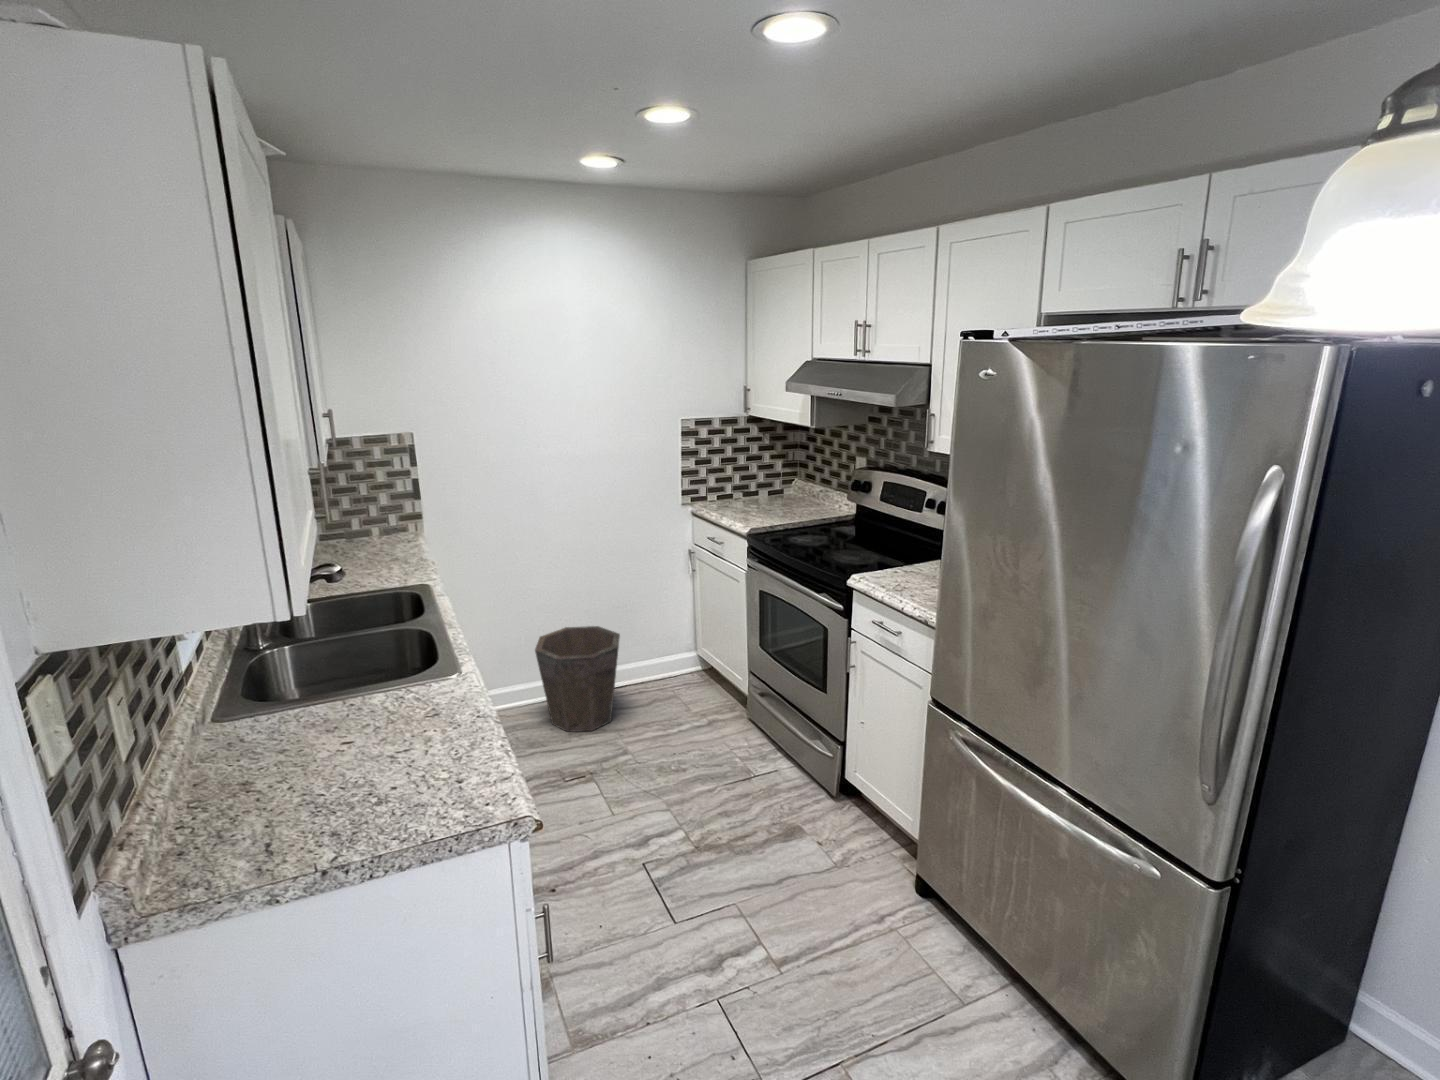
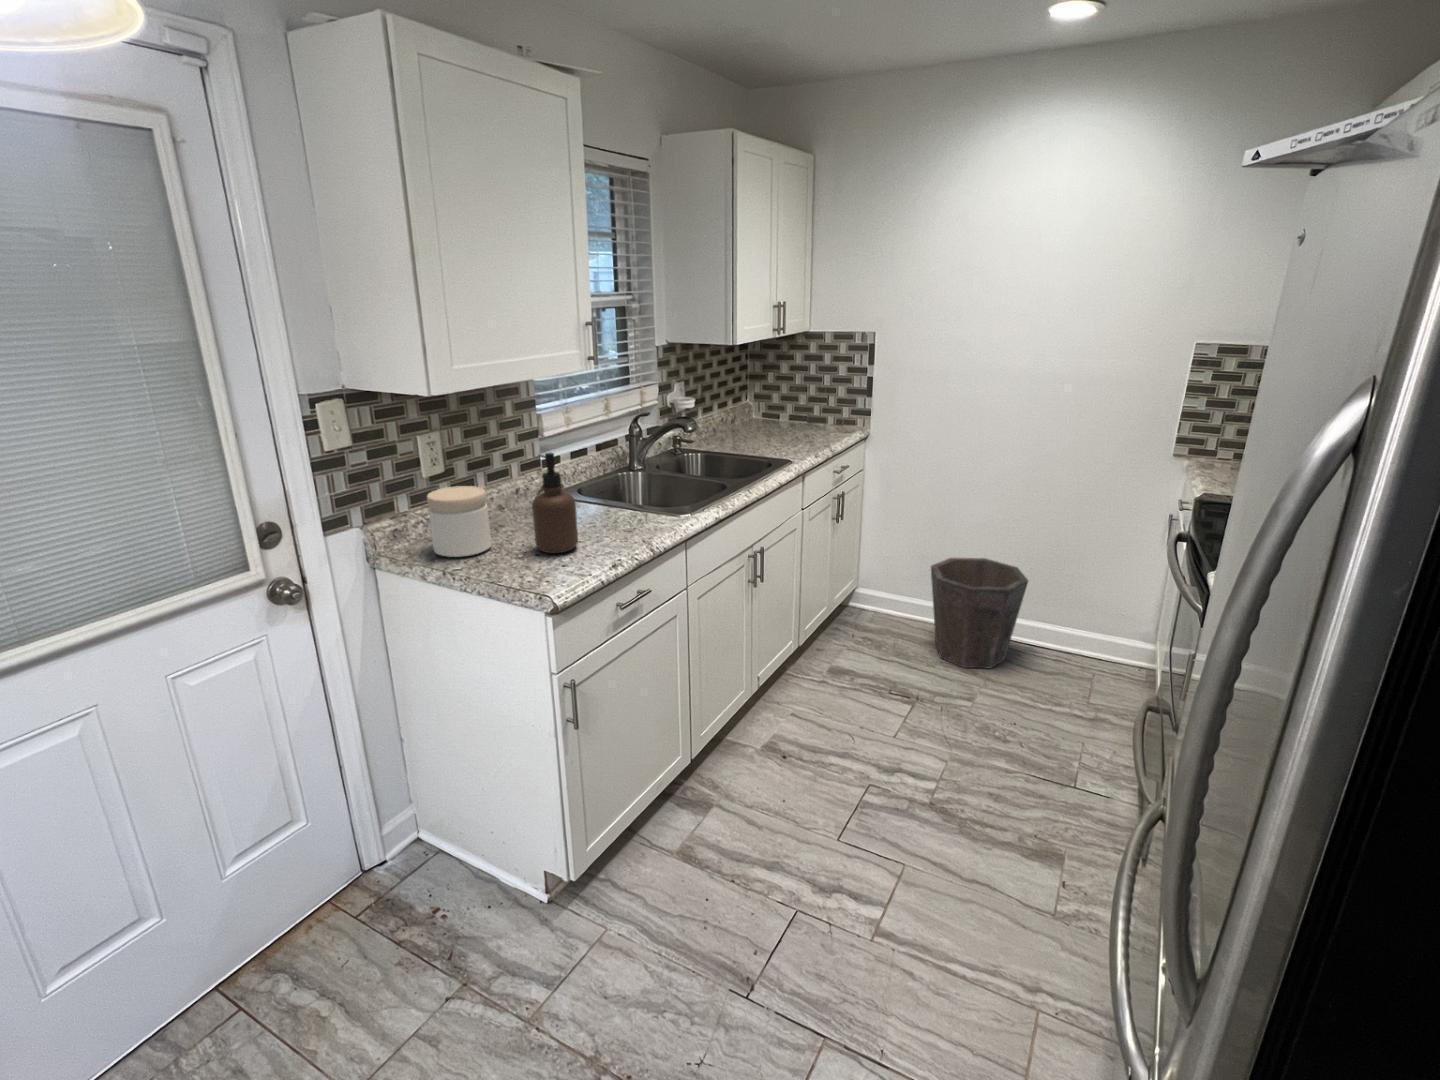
soap dispenser: none [371,651,443,782] -> present [532,453,578,553]
jar: none [224,736,333,861] -> present [427,486,491,557]

